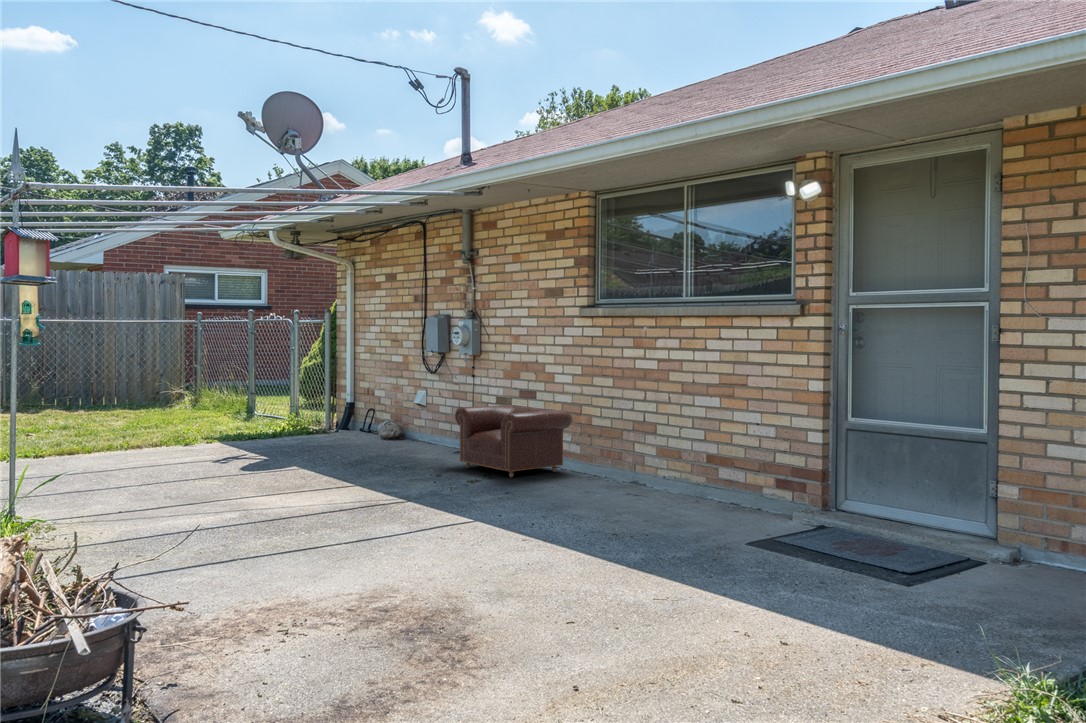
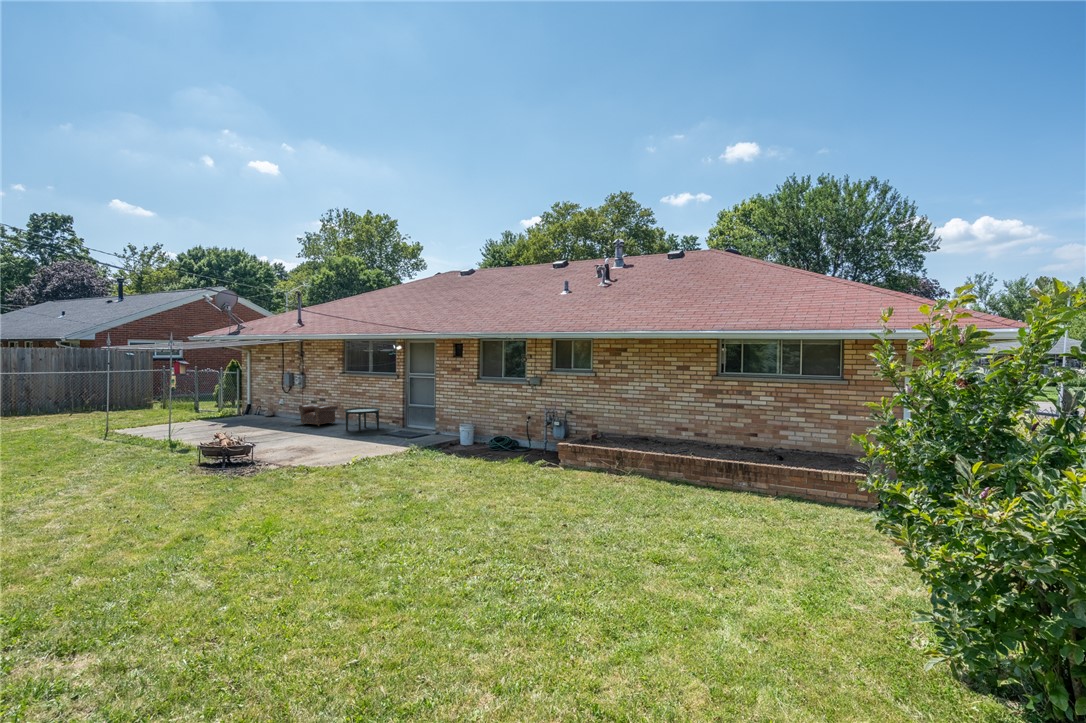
round table: none [597,422,730,518] -> present [344,407,380,433]

